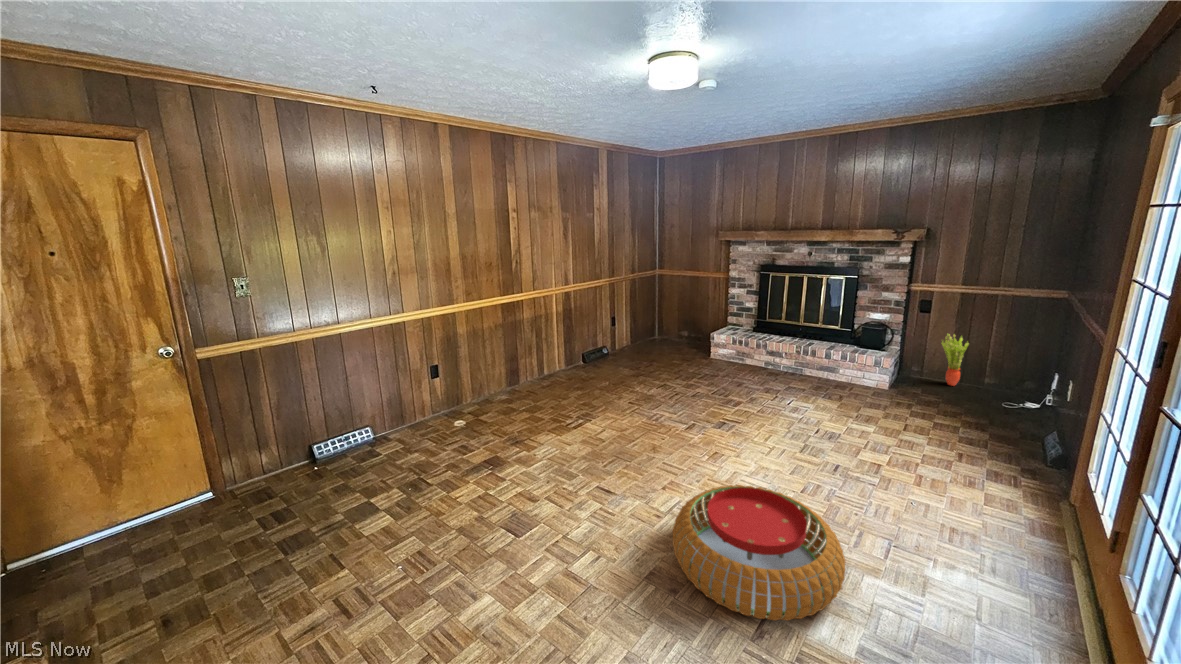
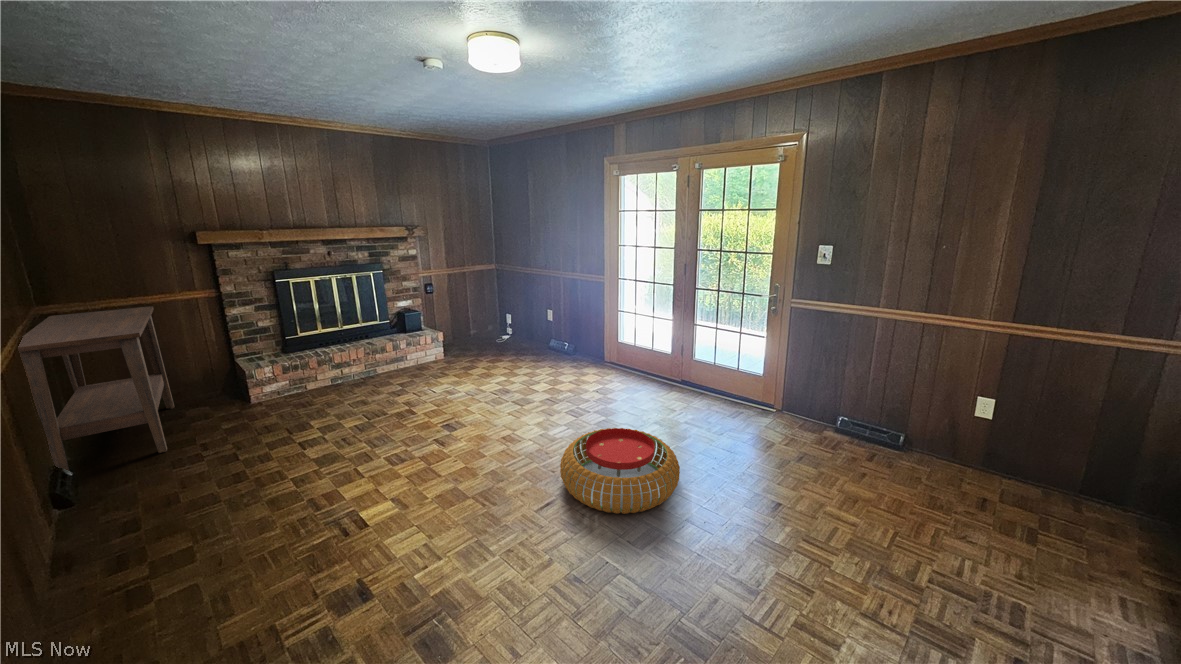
side table: none [602,276,687,362] -> present [18,306,174,471]
potted plant: present [942,335,968,386] -> none [453,305,471,343]

